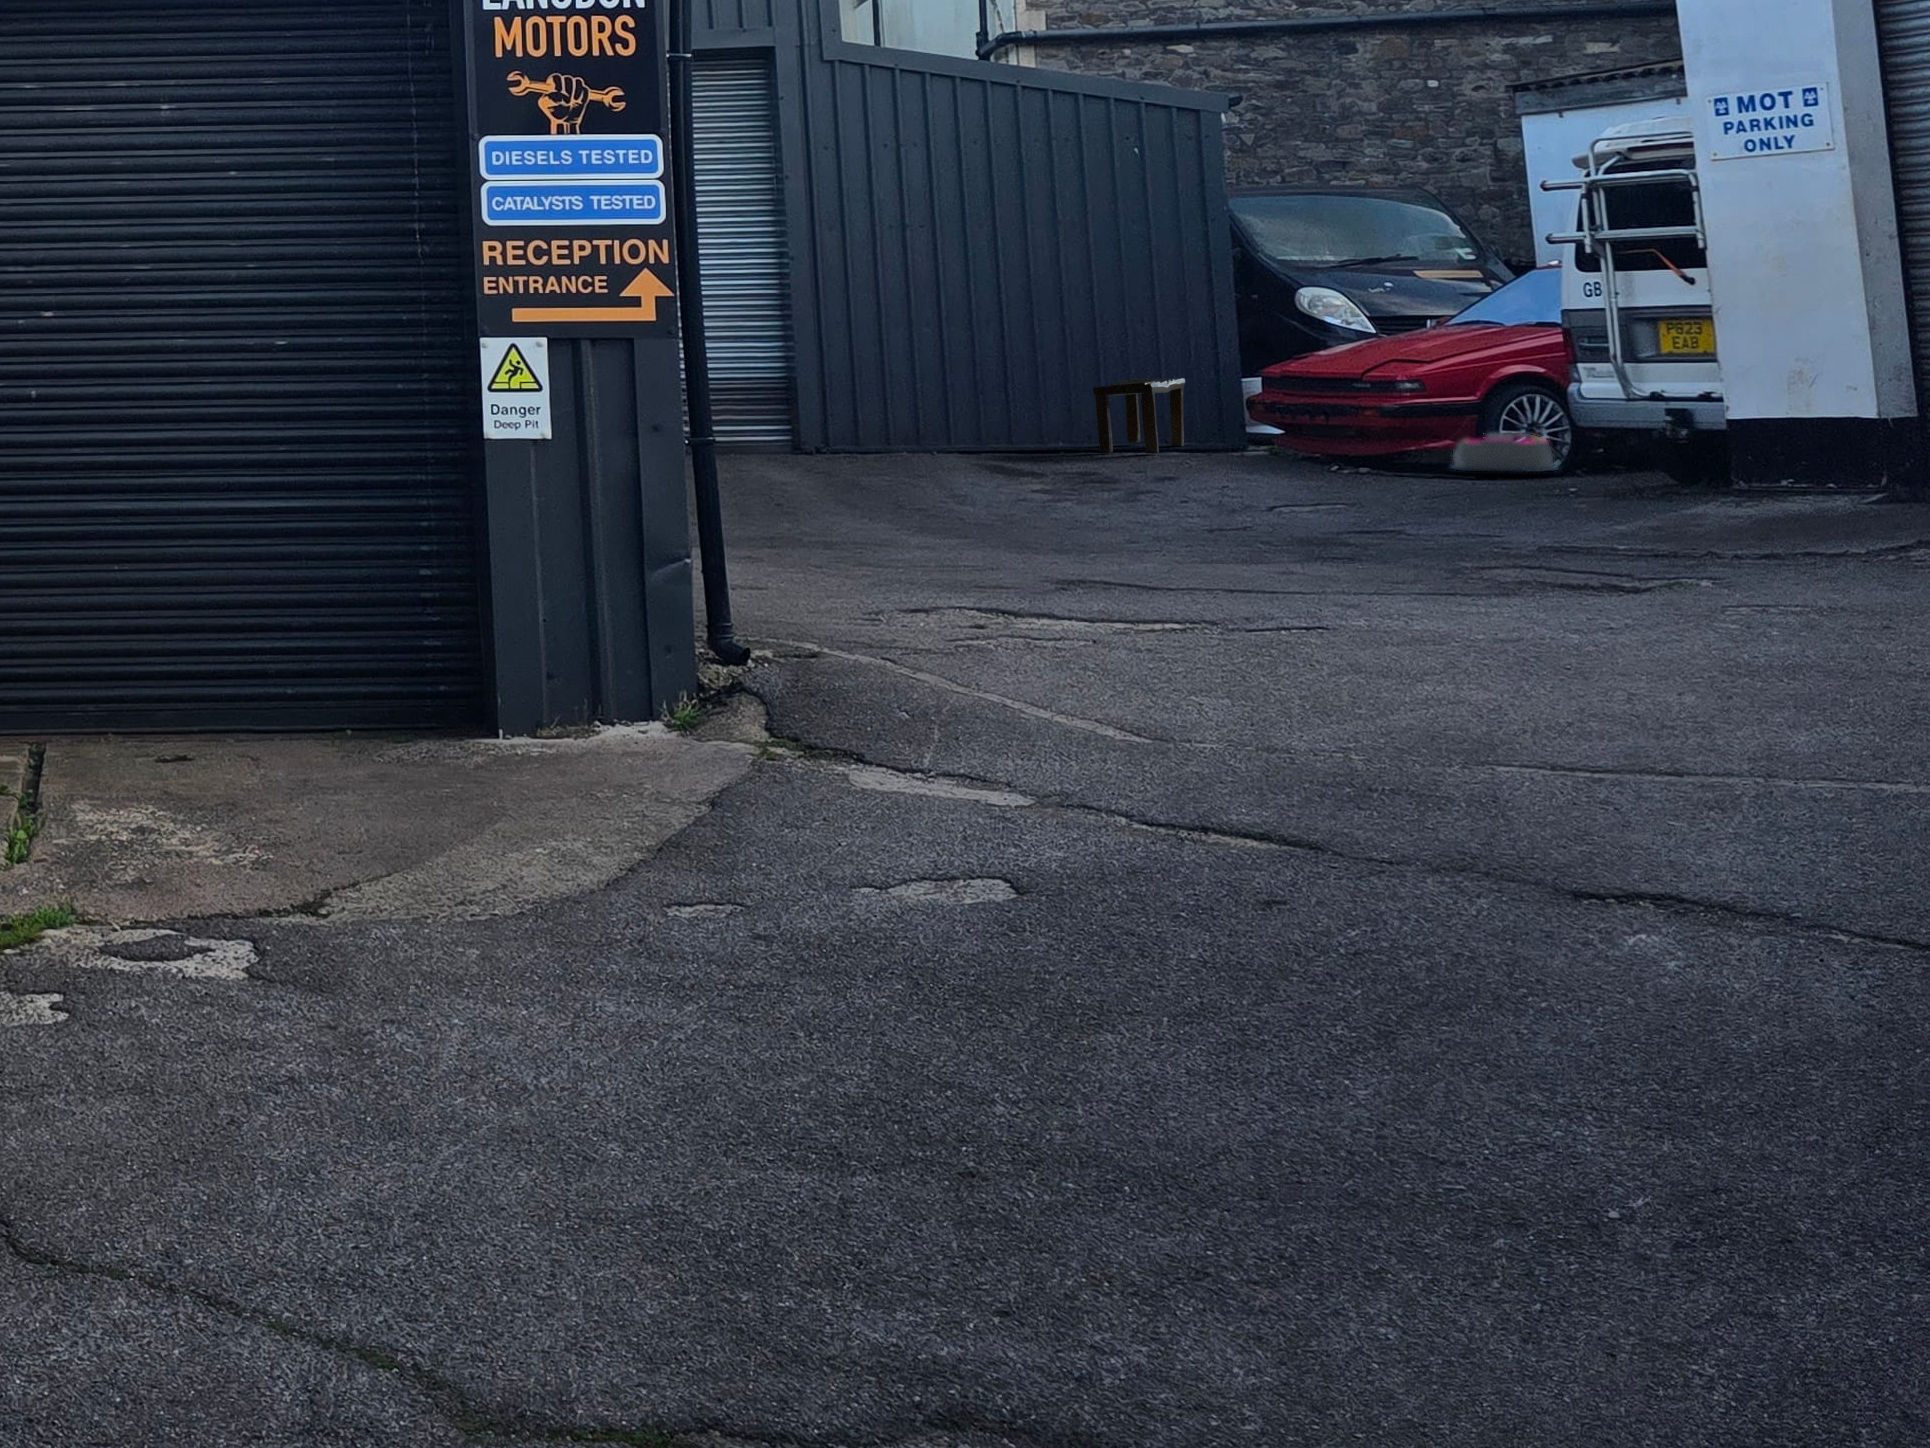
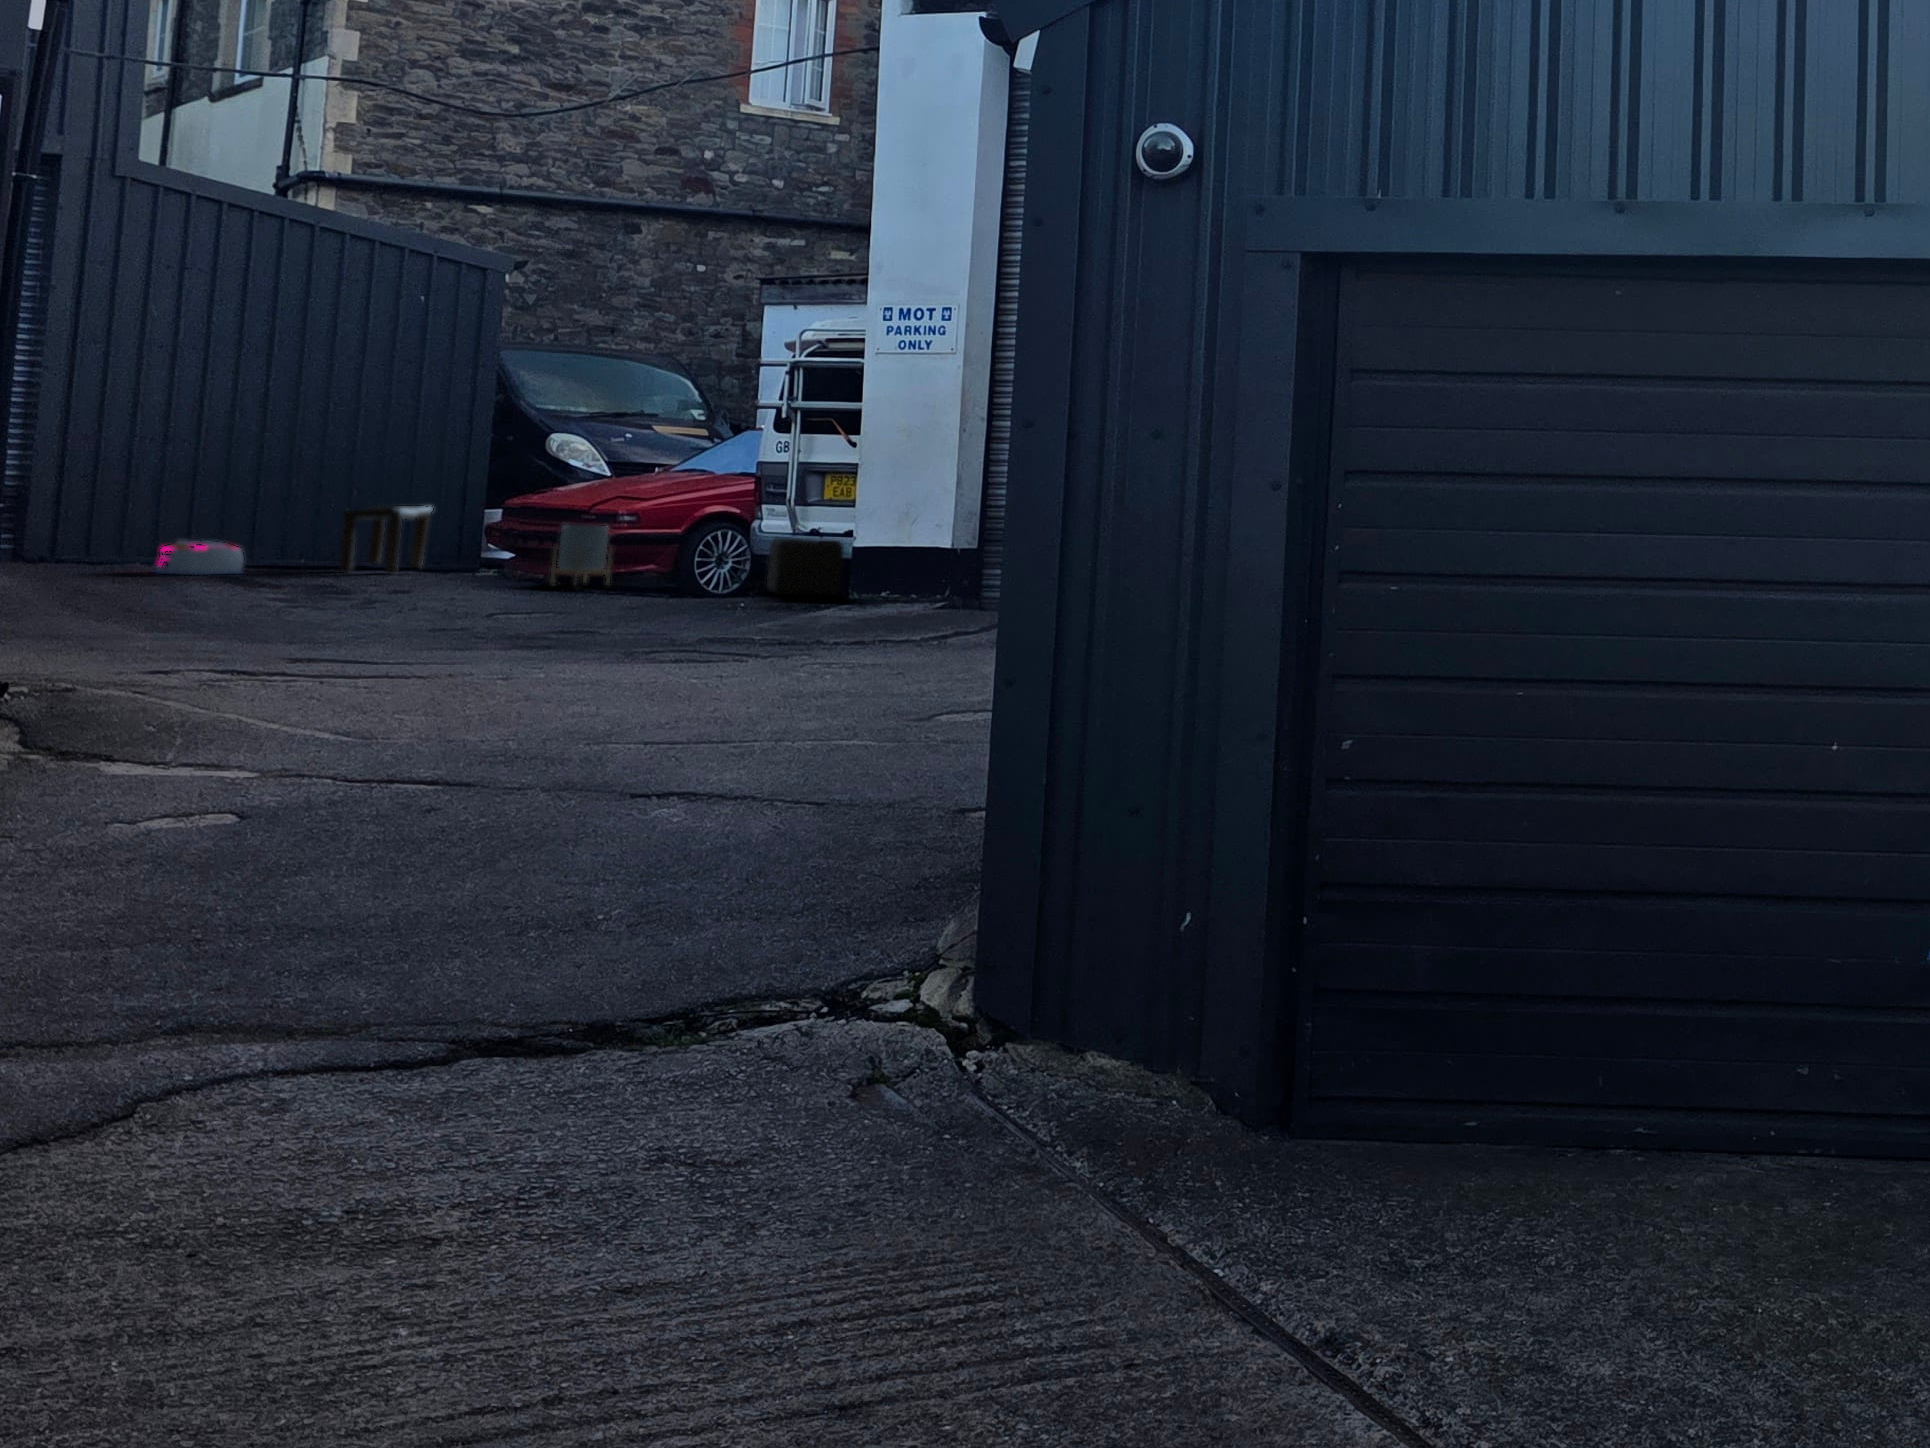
planter: none [1325,395,1398,466] -> present [550,525,613,584]
wooden crate: none [1591,401,1699,475] -> present [767,537,844,595]
storage bin: present [1453,434,1557,472] -> present [155,541,244,575]

